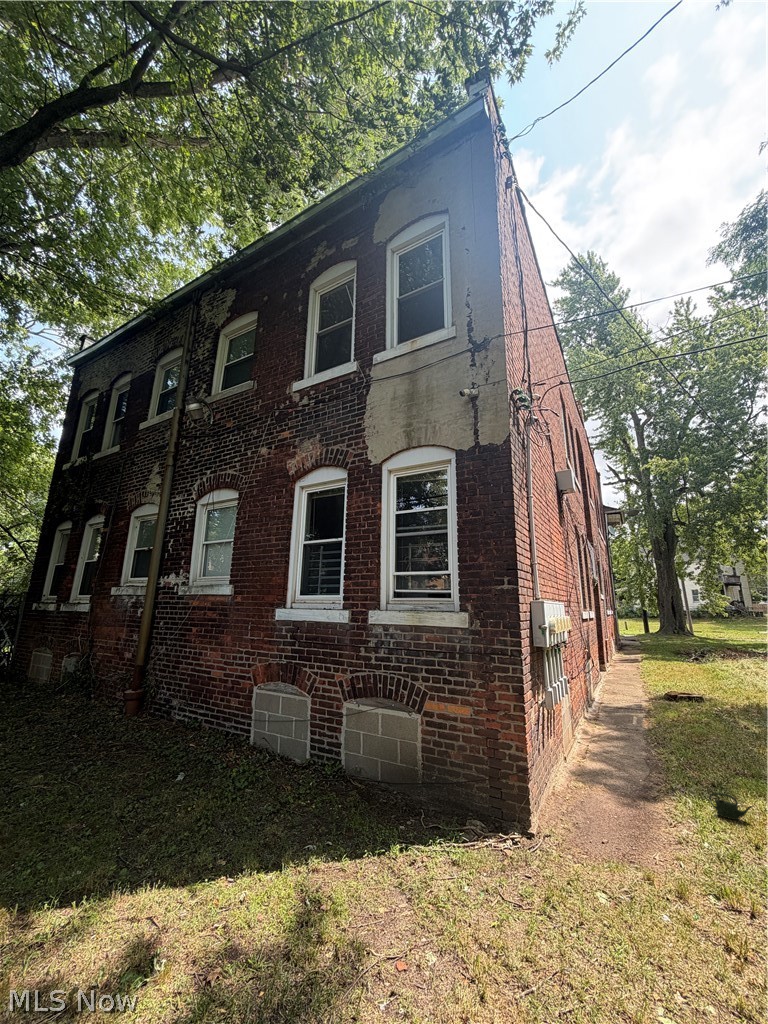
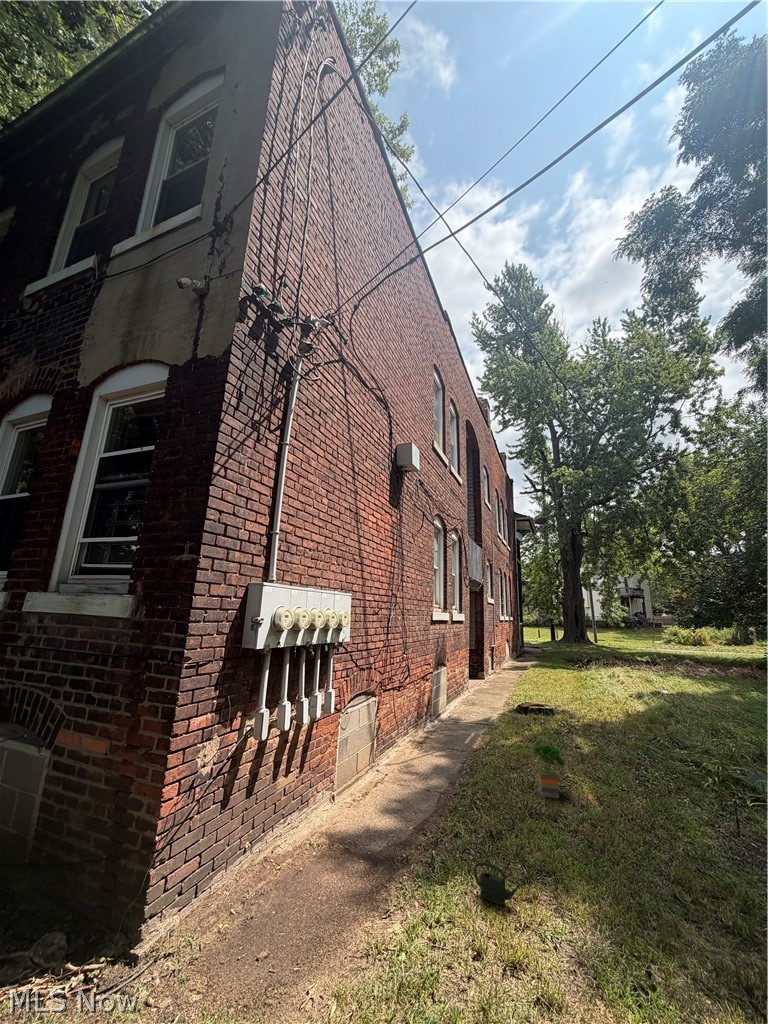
potted tree: none [710,719,745,762] -> present [533,744,565,798]

